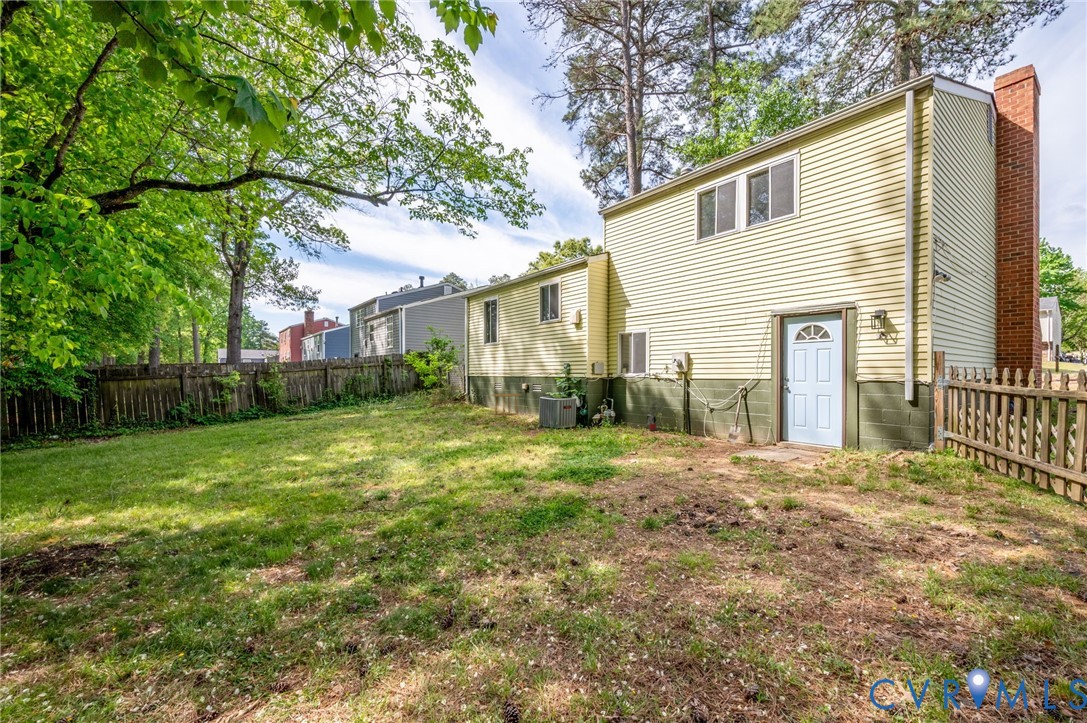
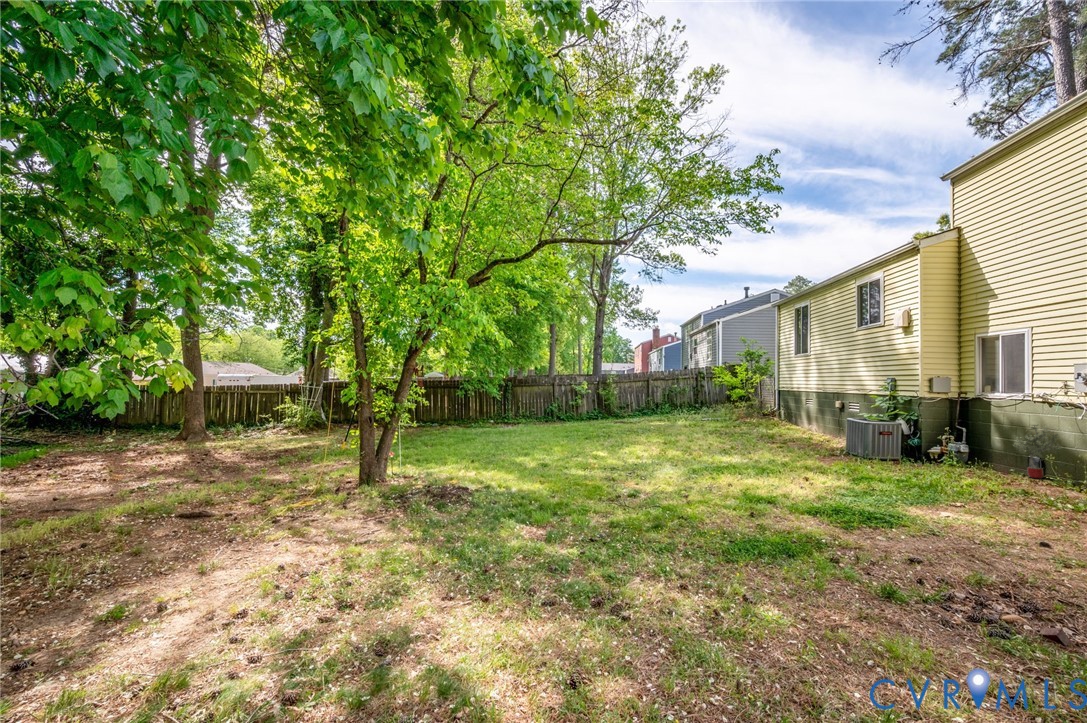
round table: present [492,394,521,416] -> none [795,411,836,436]

